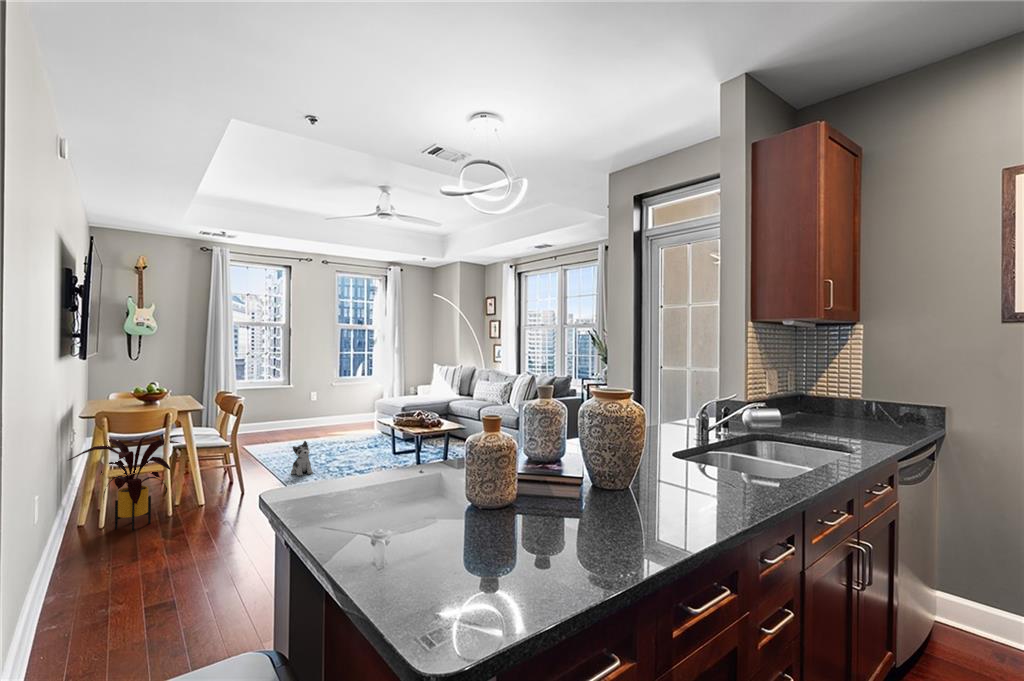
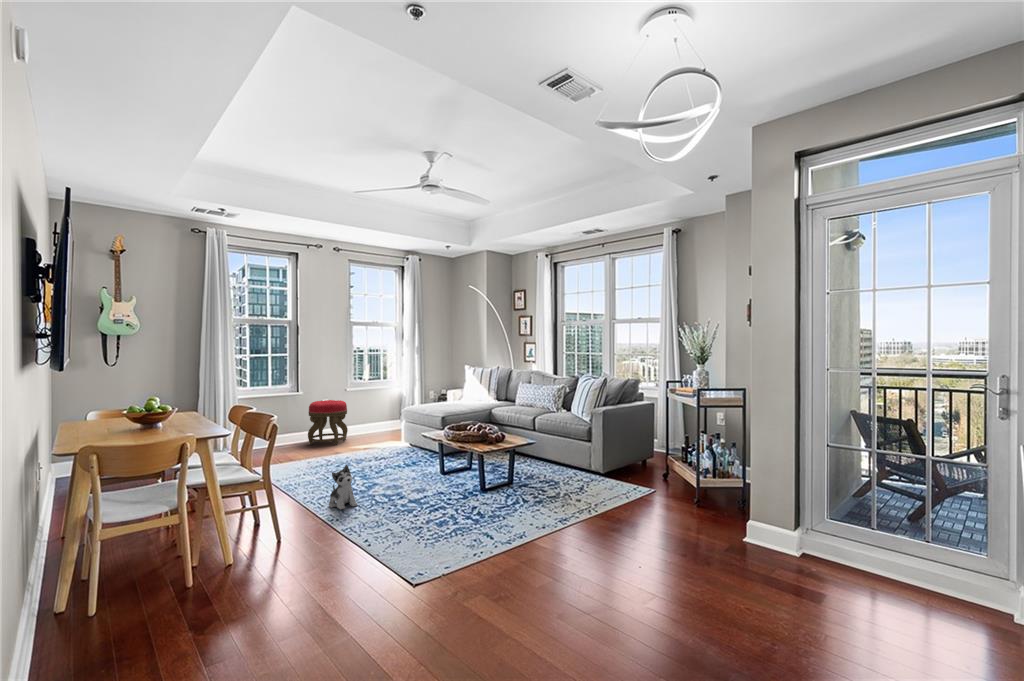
stool: none [296,393,331,431] -> present [308,400,348,445]
house plant: present [69,436,179,530] -> none [34,476,203,619]

